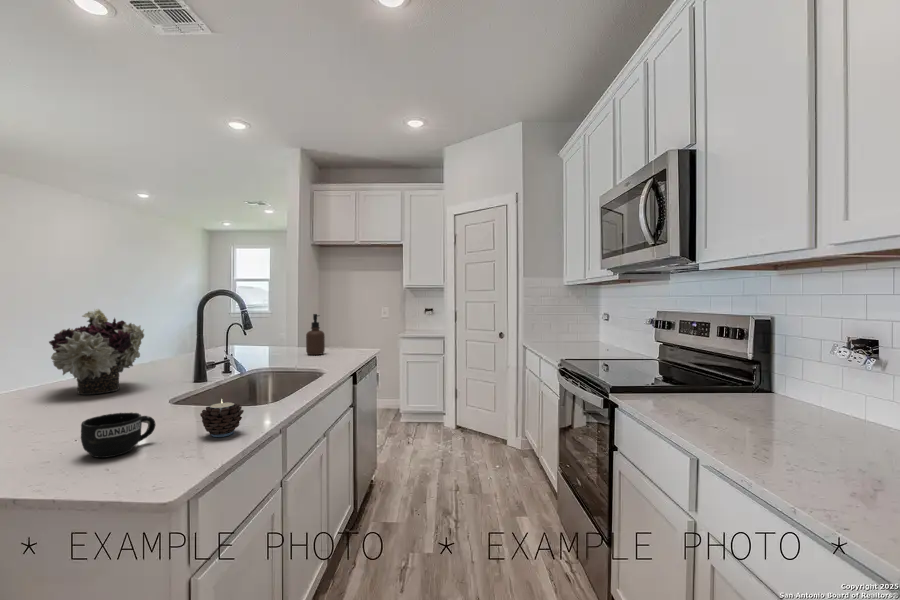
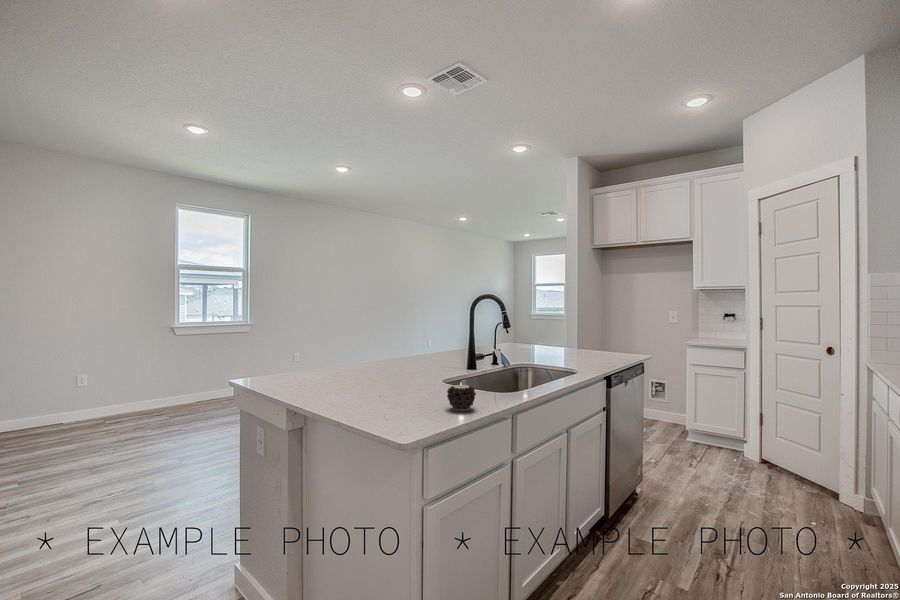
flower arrangement: present [49,309,144,395] -> none [381,310,434,370]
soap dispenser: present [306,314,325,355] -> none [568,317,585,357]
mug: present [81,413,156,458] -> none [378,382,420,411]

